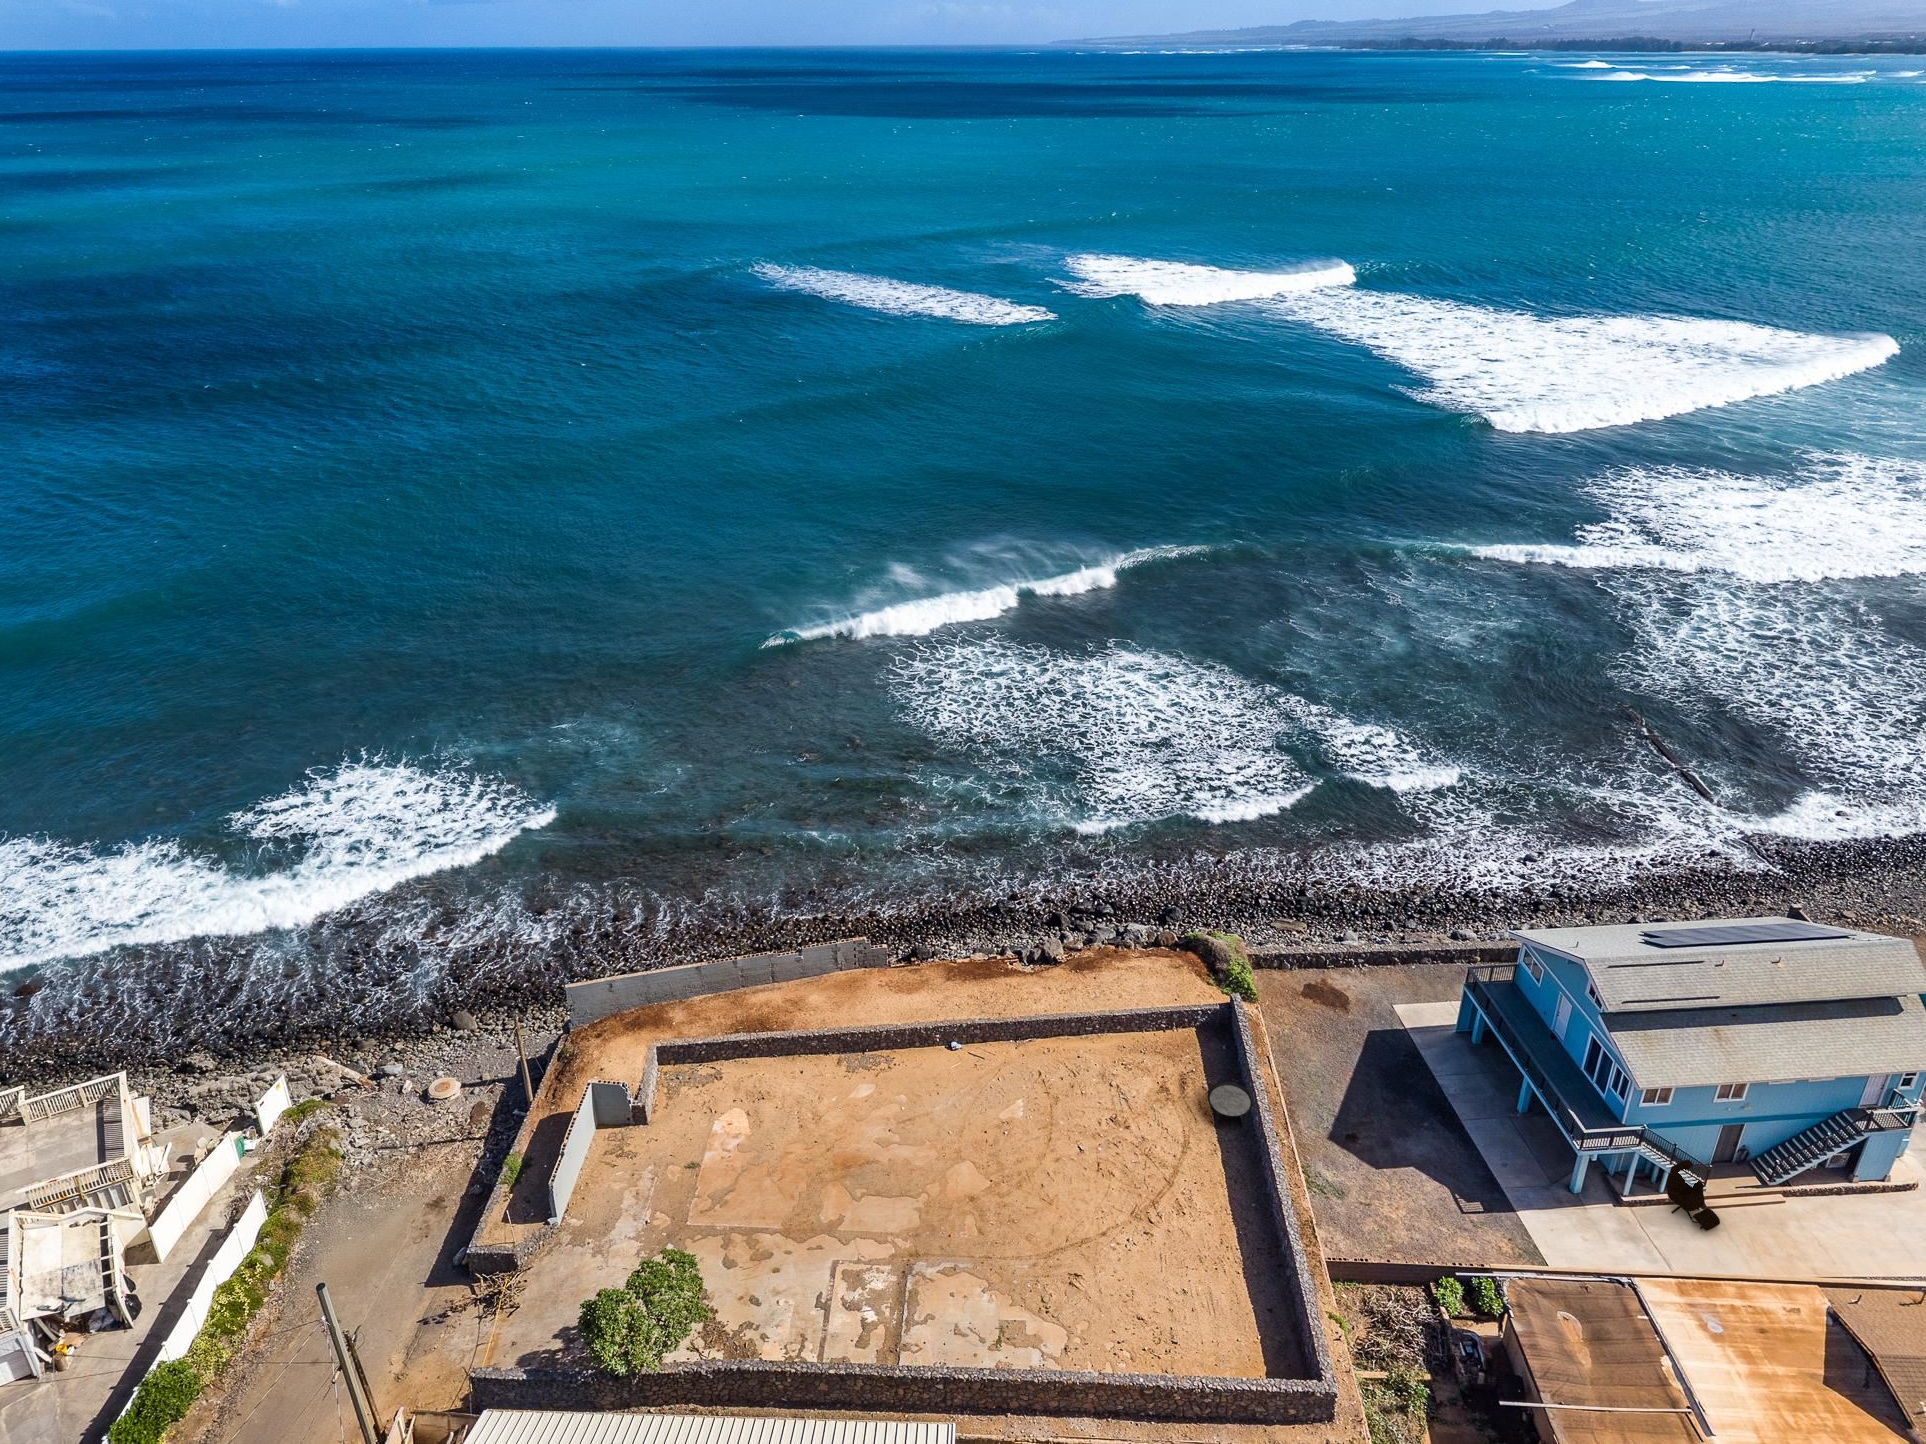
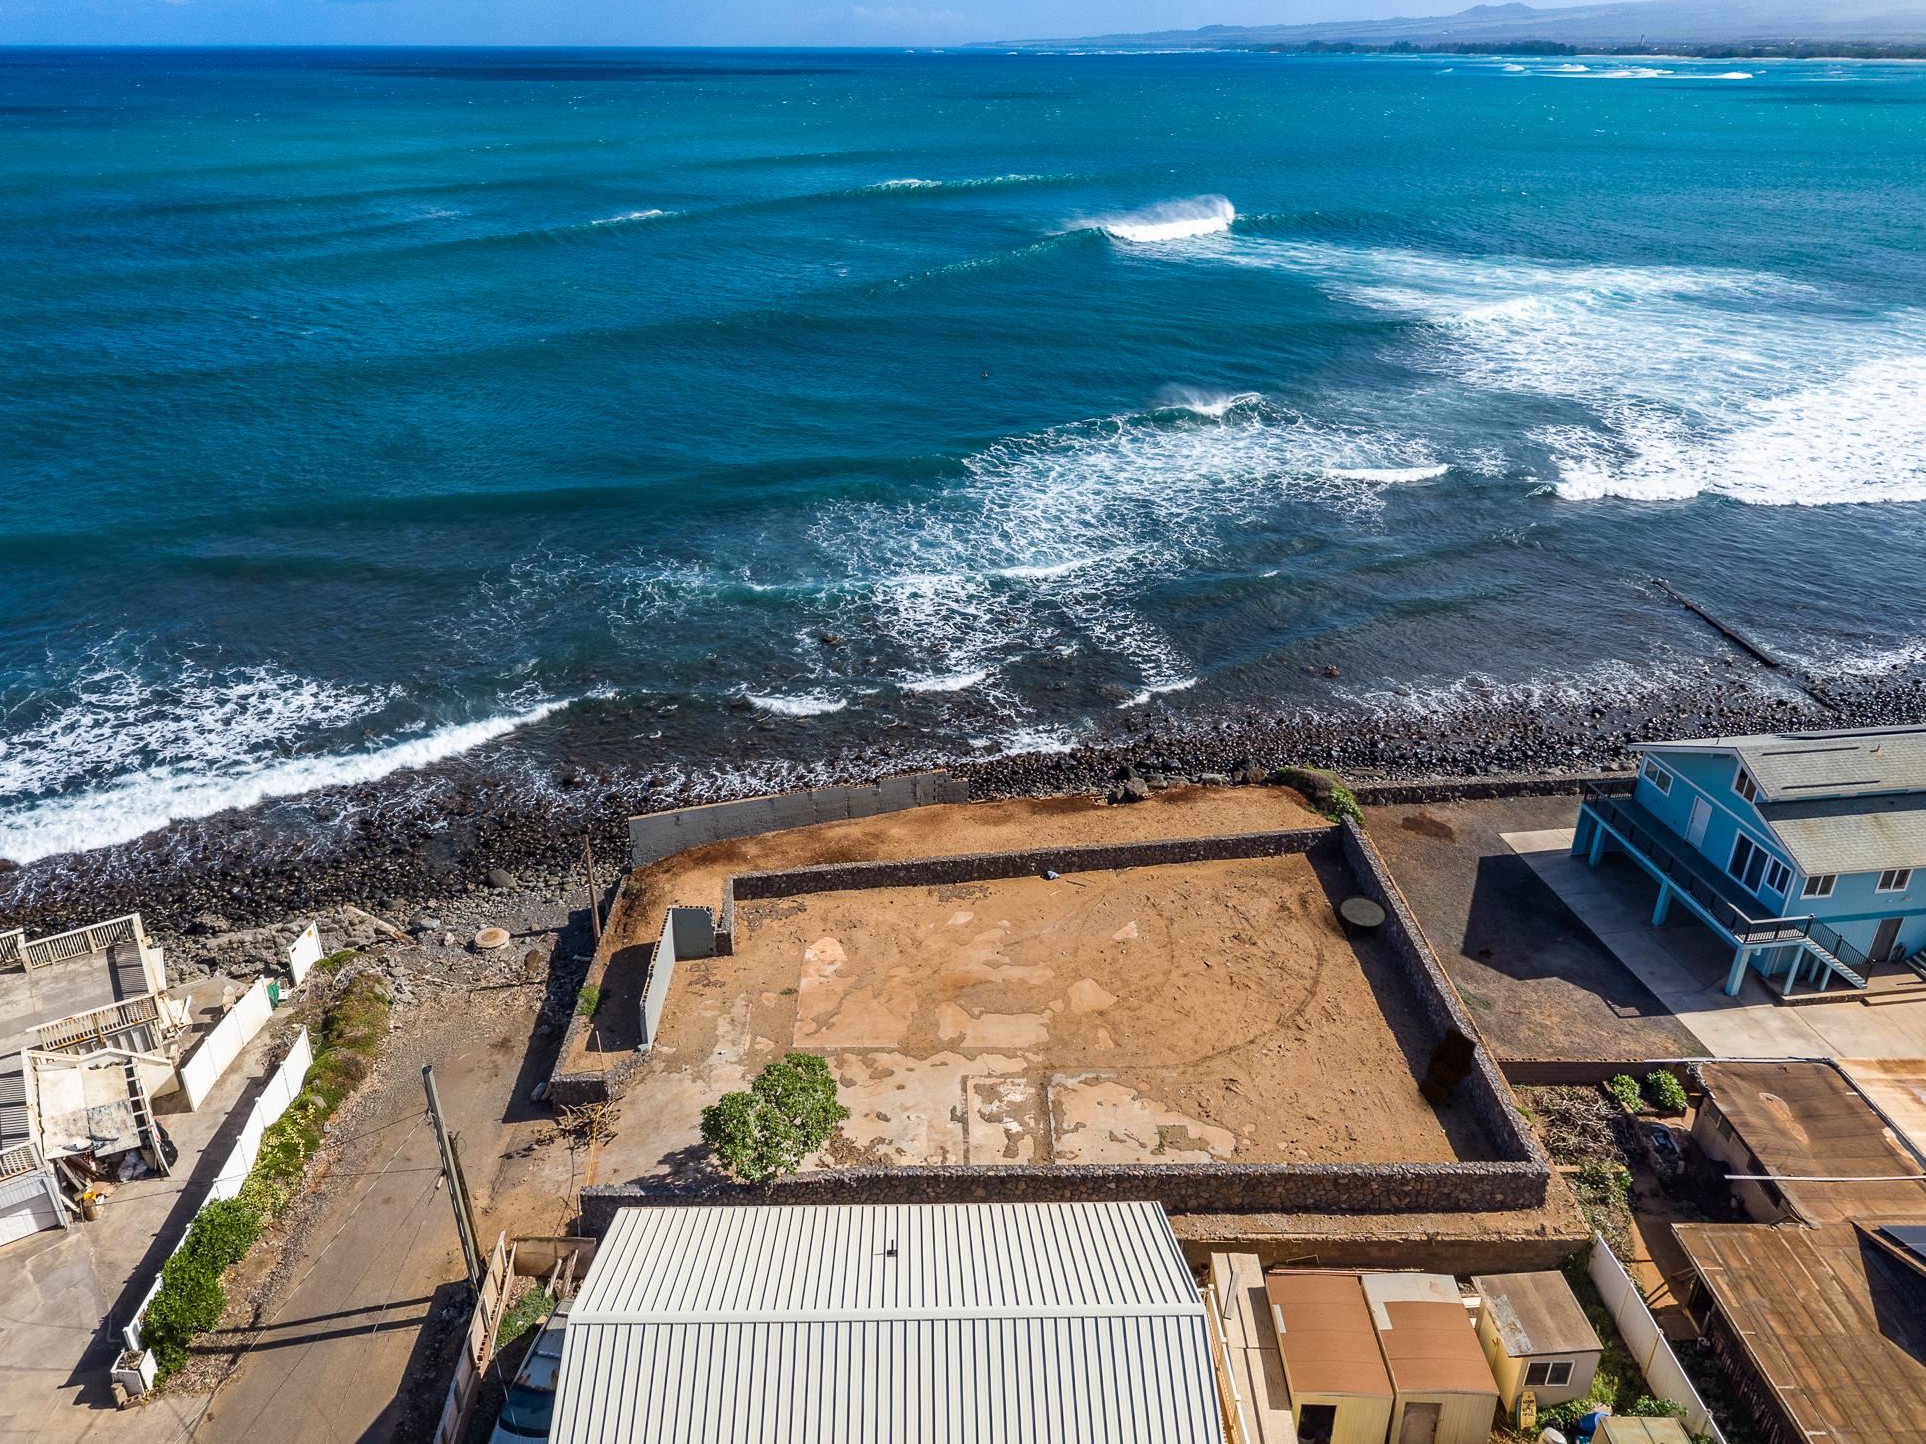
lounge chair: present [1666,1160,1720,1231] -> present [1417,1029,1477,1105]

